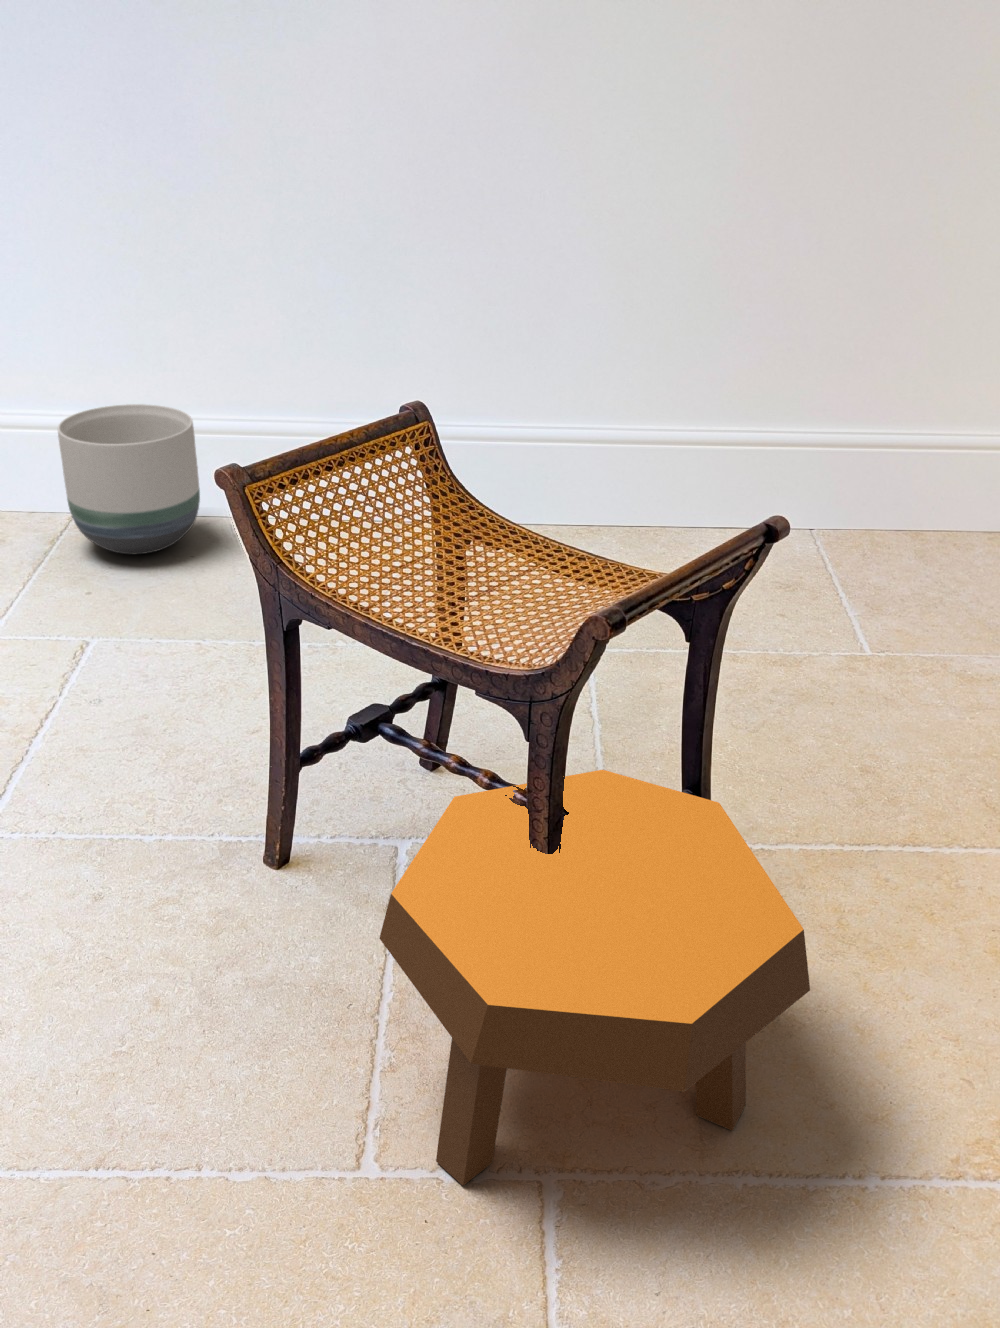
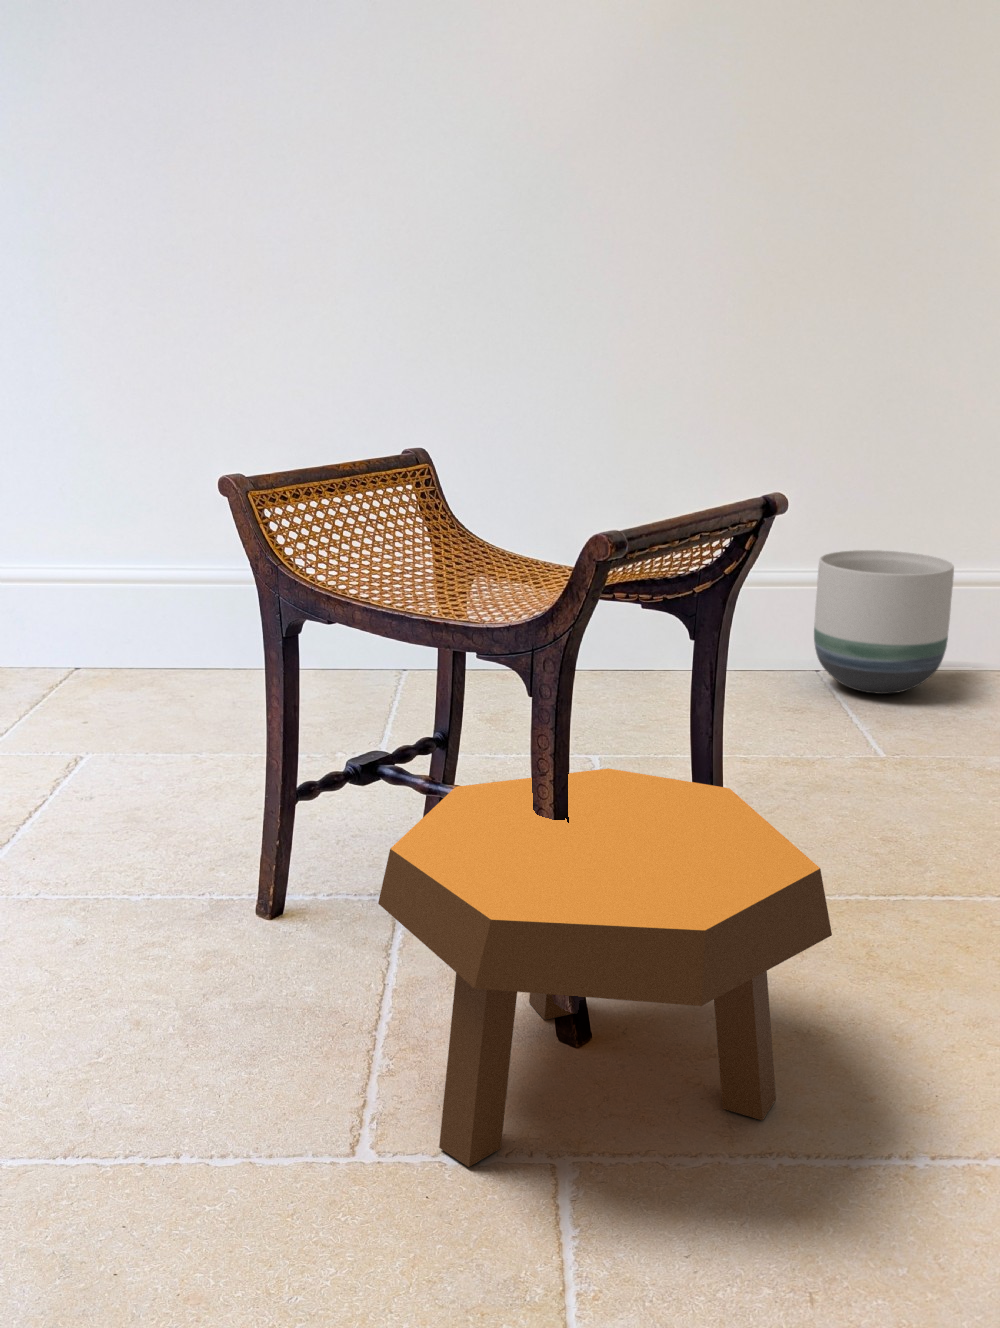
planter: present [58,404,200,554] -> present [814,550,954,694]

